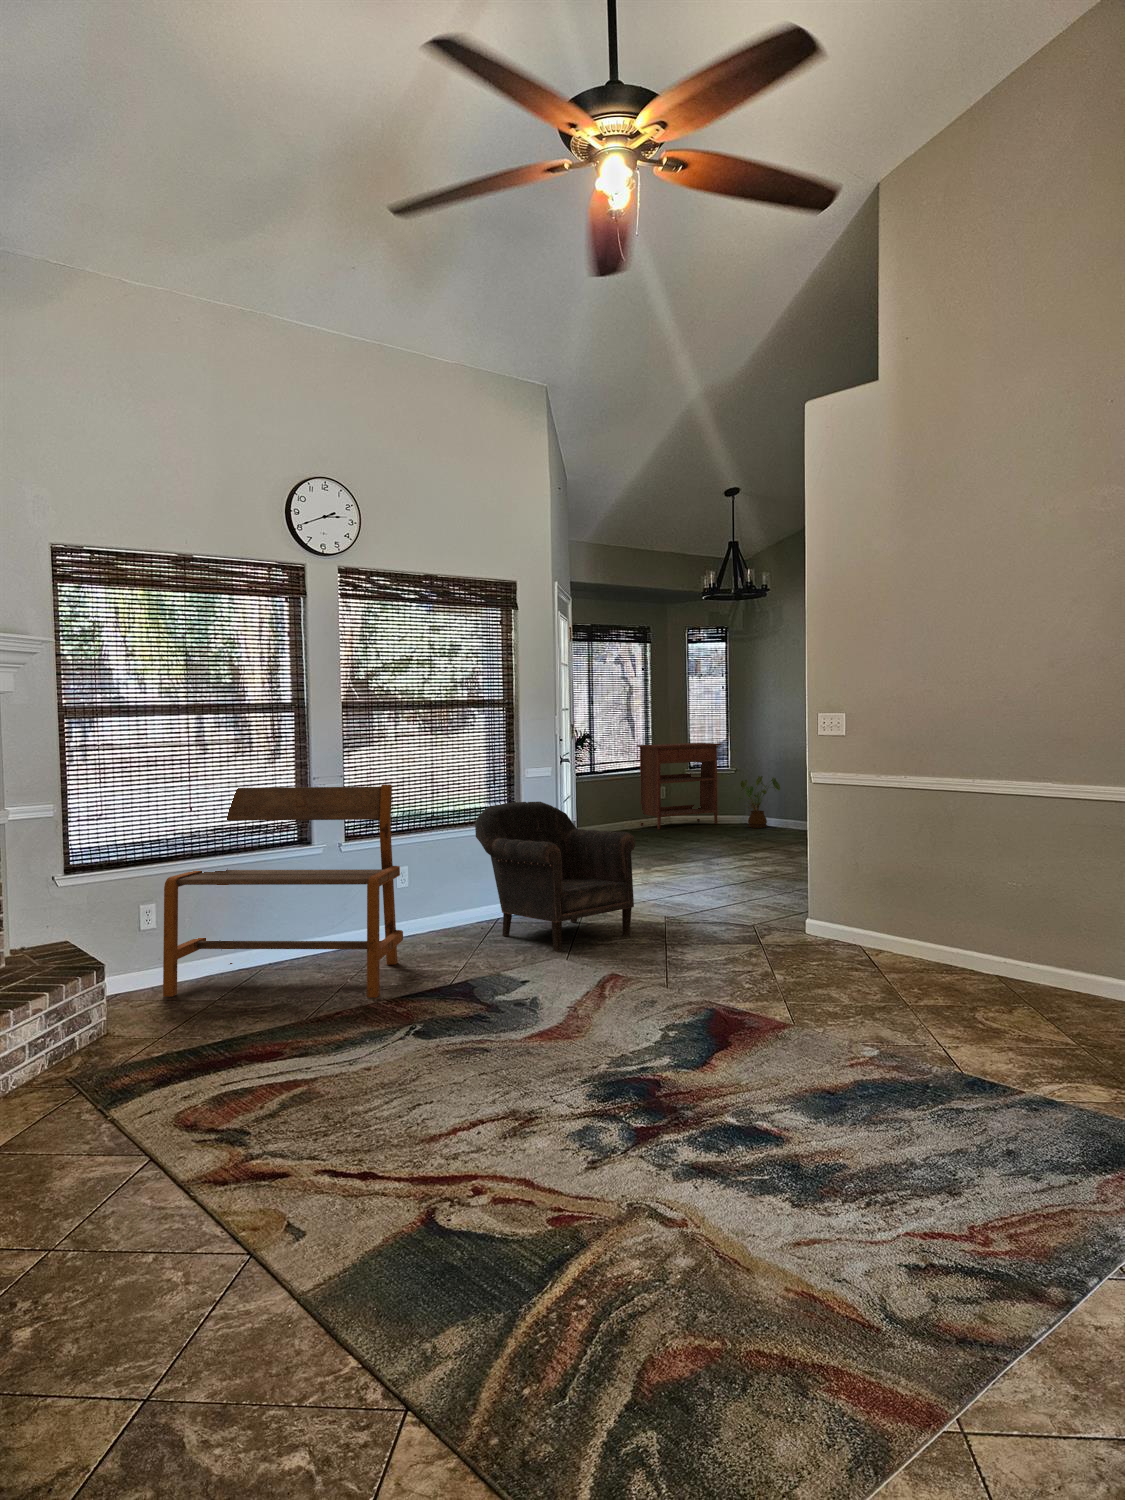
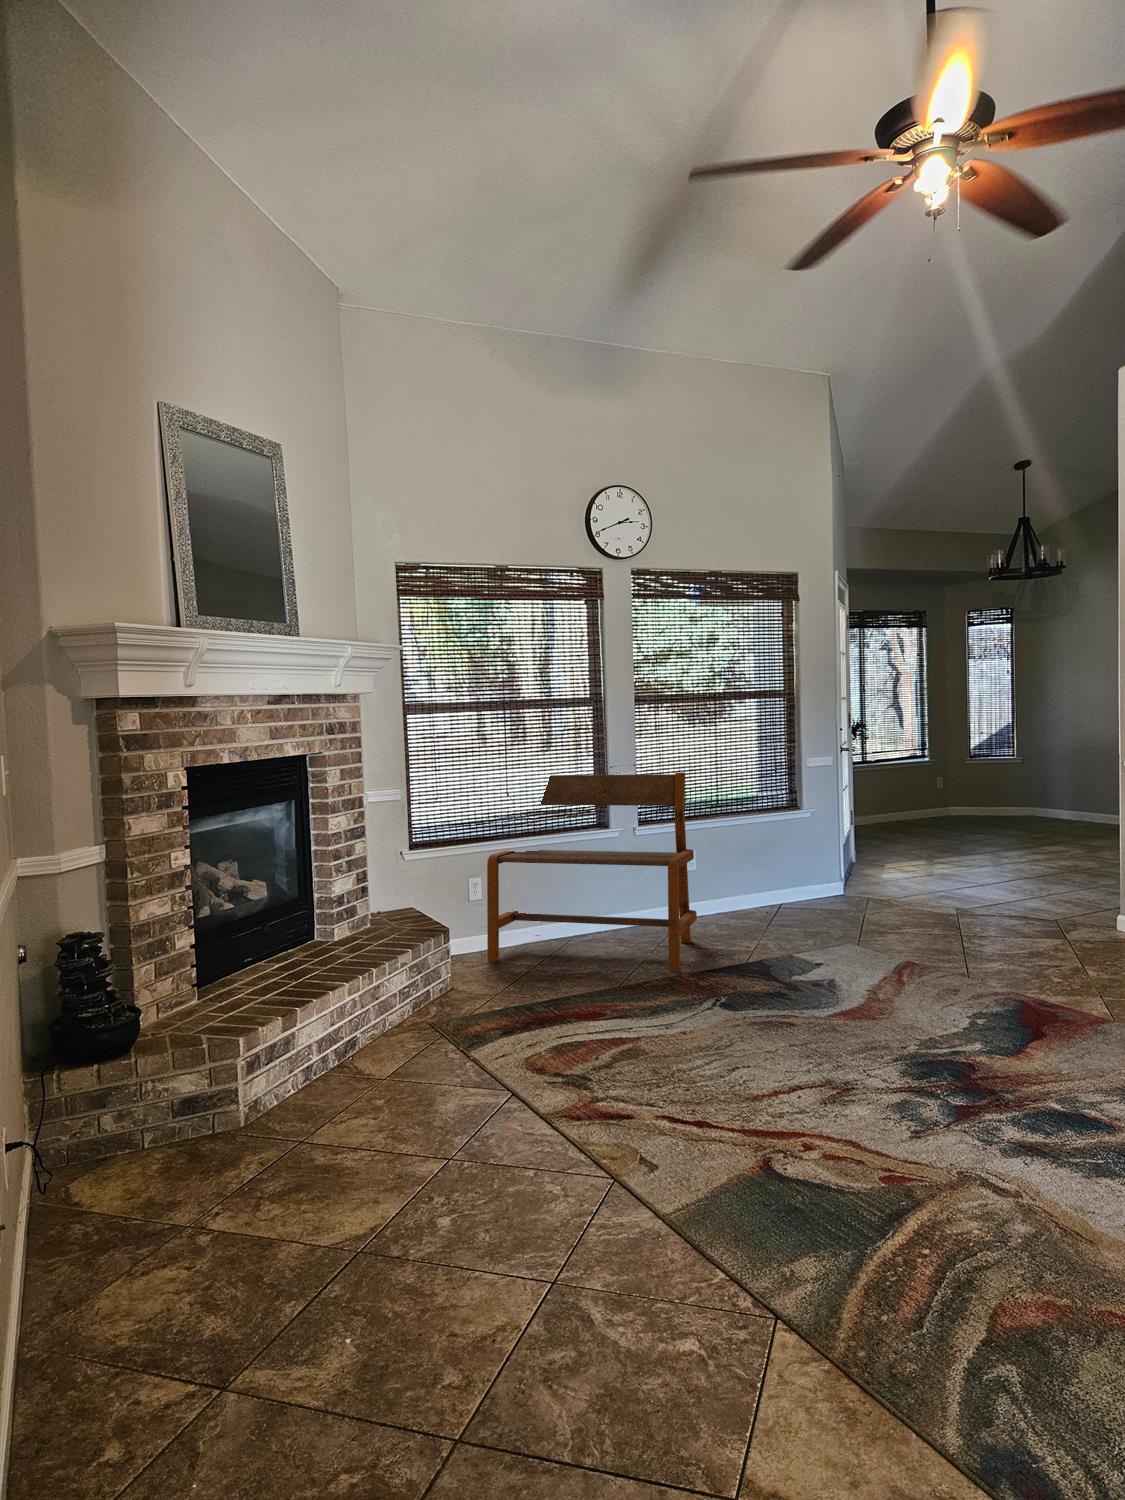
console table: present [637,743,721,829] -> none [912,727,1008,818]
house plant: present [737,776,780,828] -> none [1025,762,1077,818]
armchair: present [475,802,635,952] -> none [760,789,926,938]

